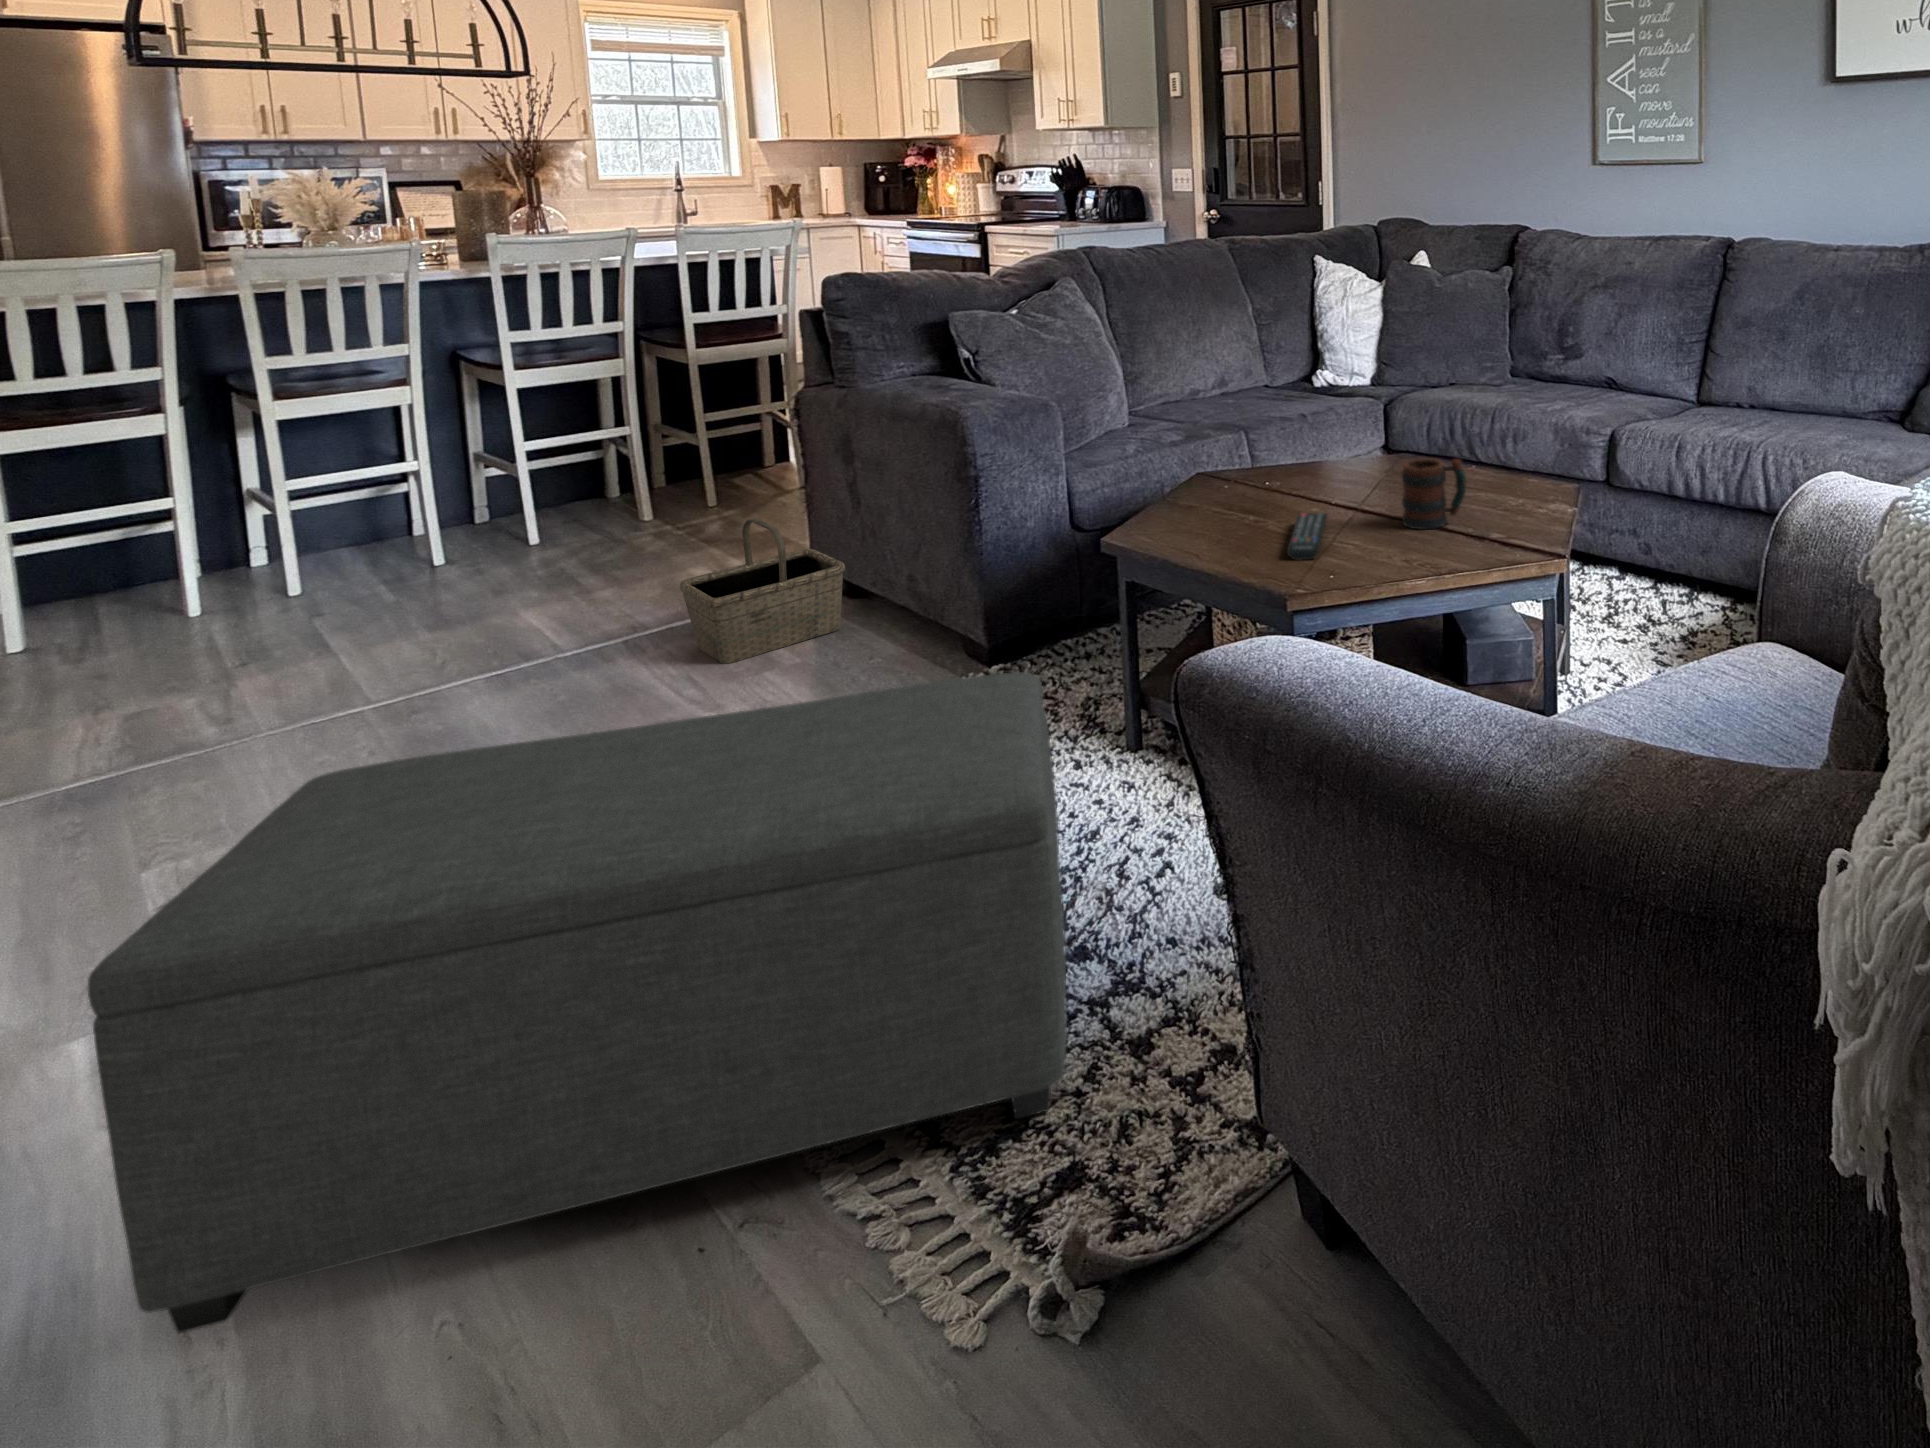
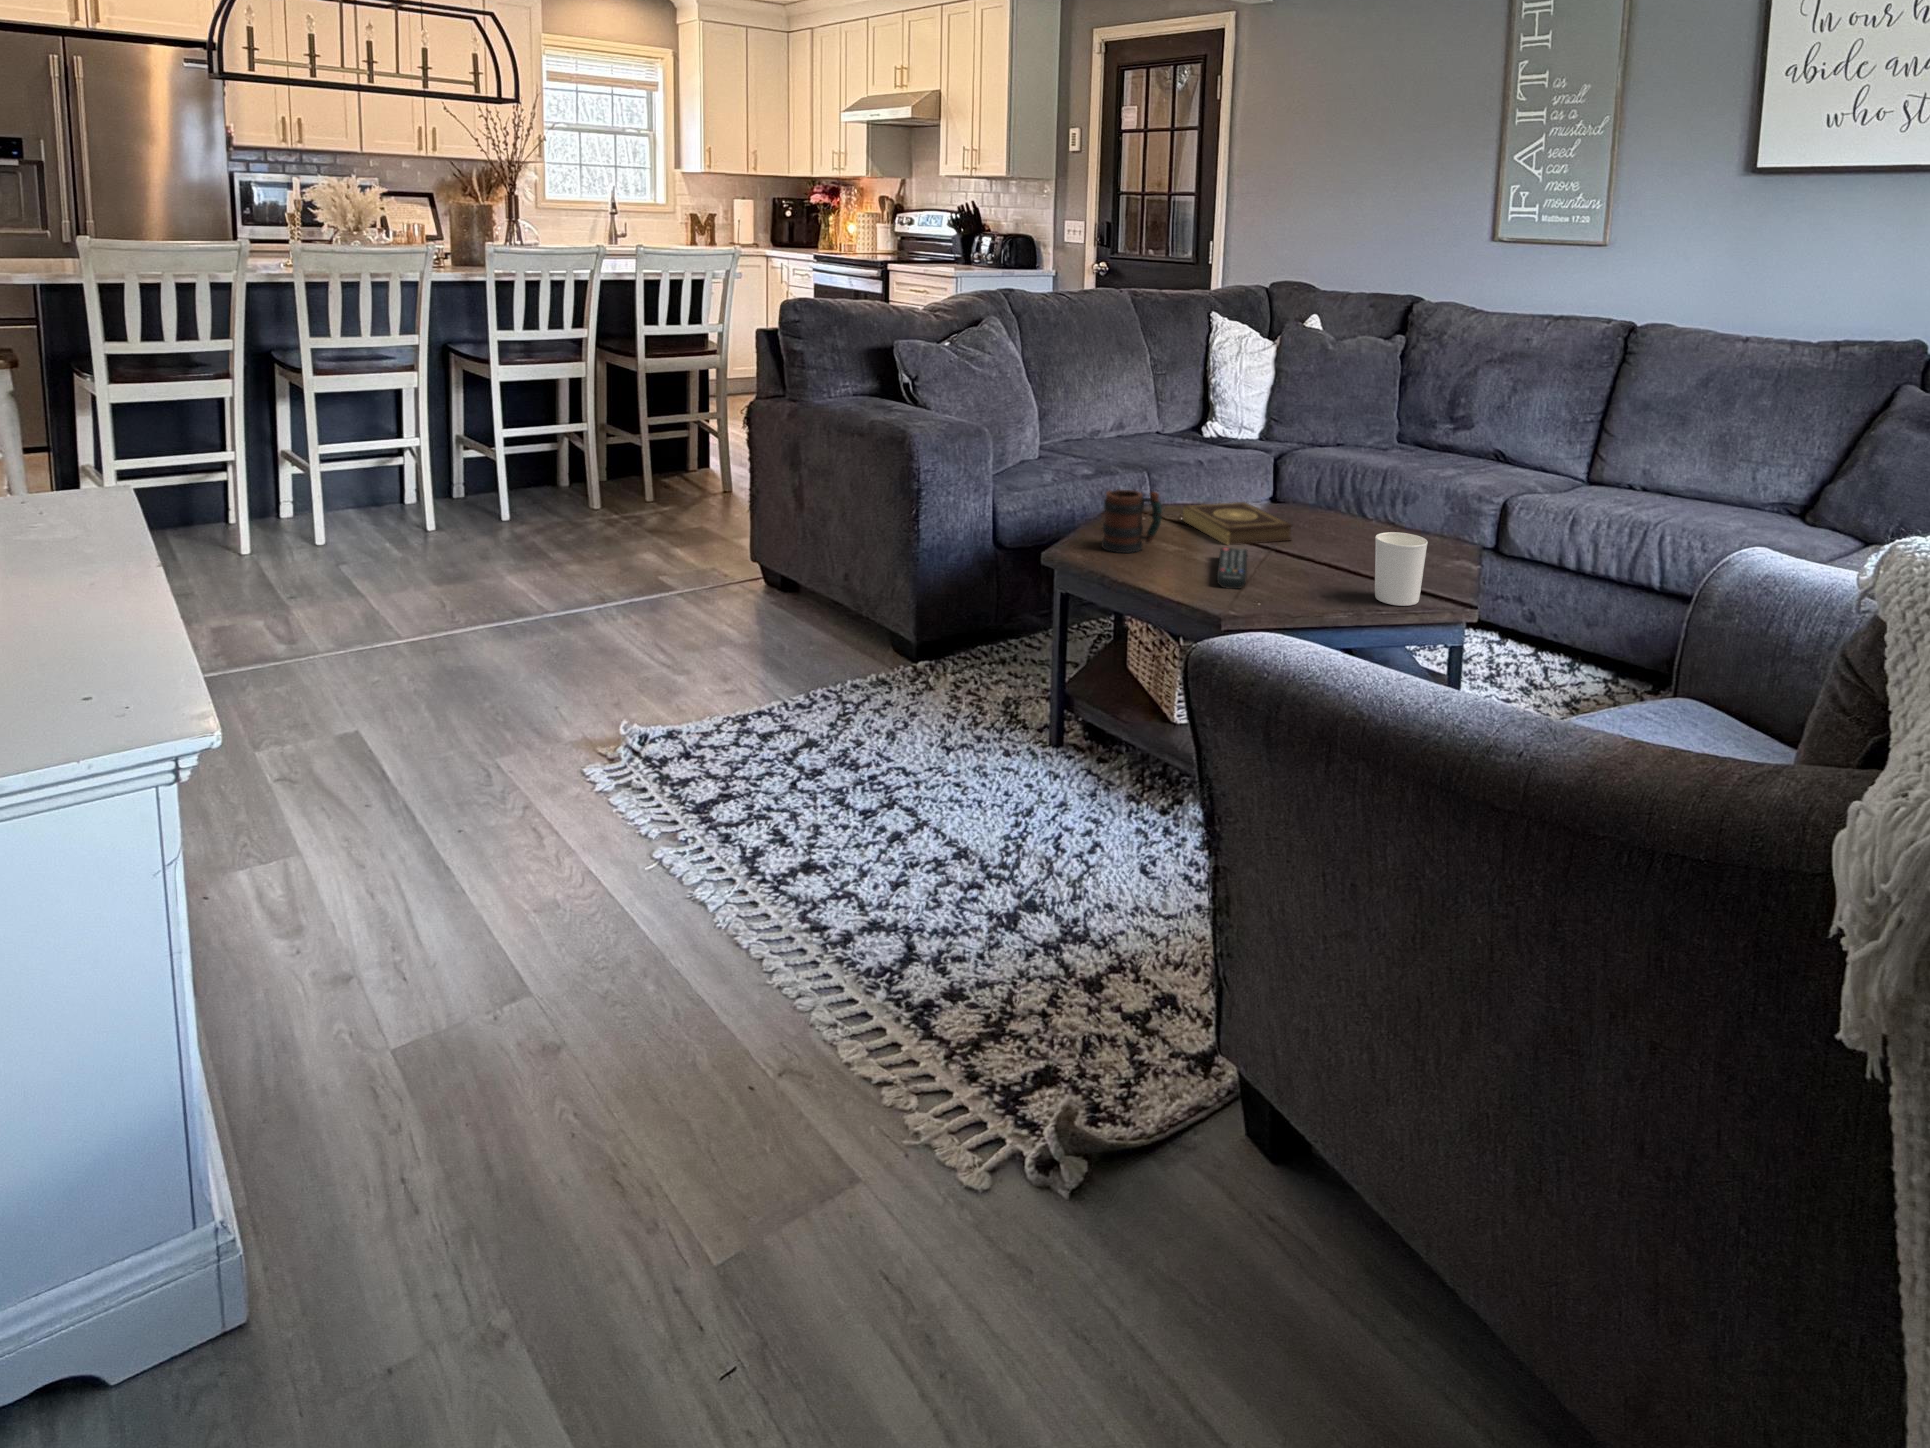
book: none [1268,458,1381,509] -> present [1182,502,1292,545]
mug: present [1402,459,1466,529] -> present [1102,490,1162,553]
candle holder: none [1452,483,1506,561] -> present [1375,532,1428,606]
basket: present [680,518,845,664] -> none [645,511,784,637]
ottoman: present [88,672,1067,1333] -> none [339,657,1045,1087]

